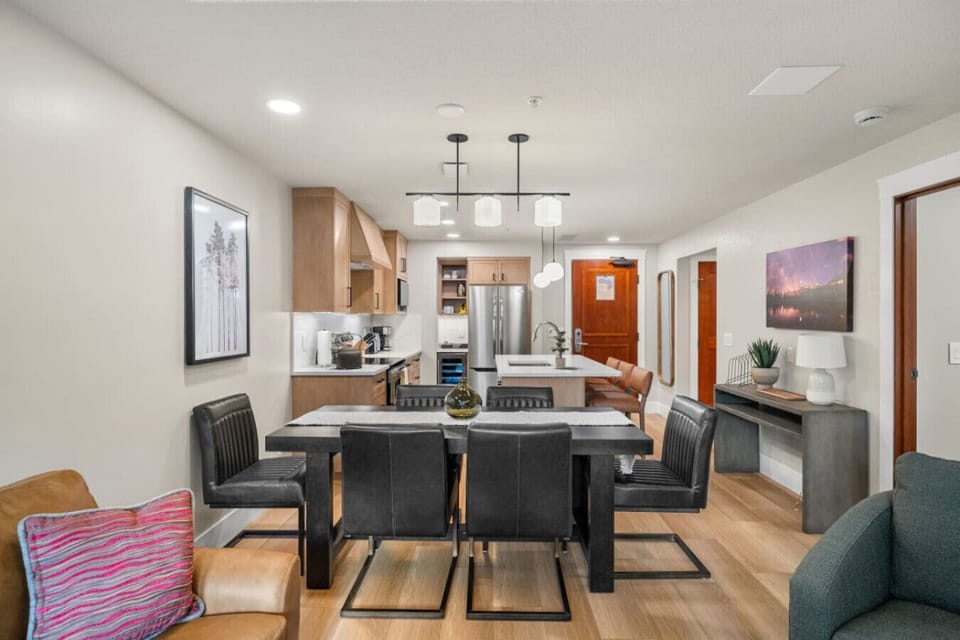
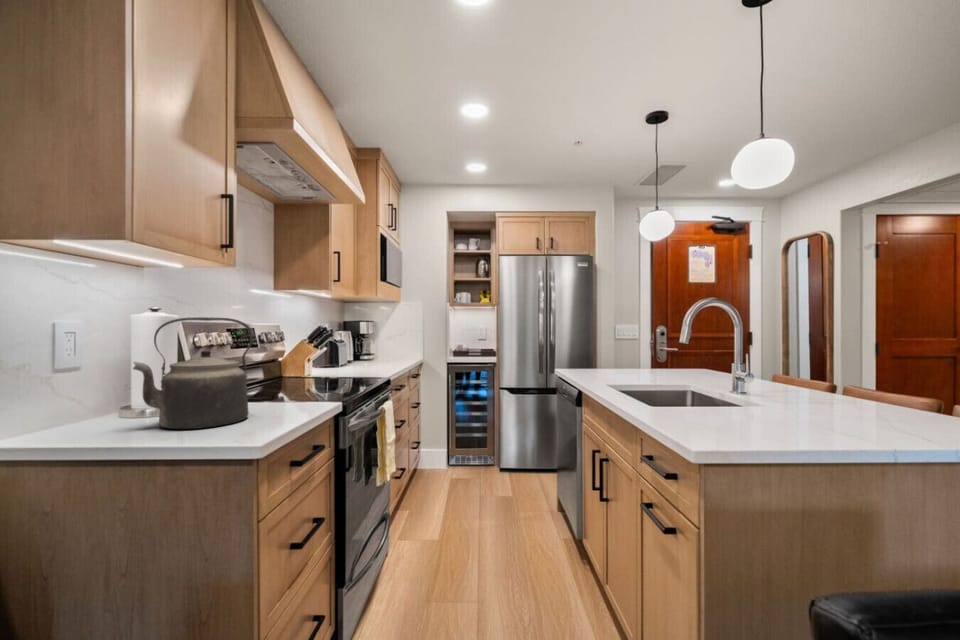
potted plant: present [550,330,569,369] -> none [774,304,909,421]

